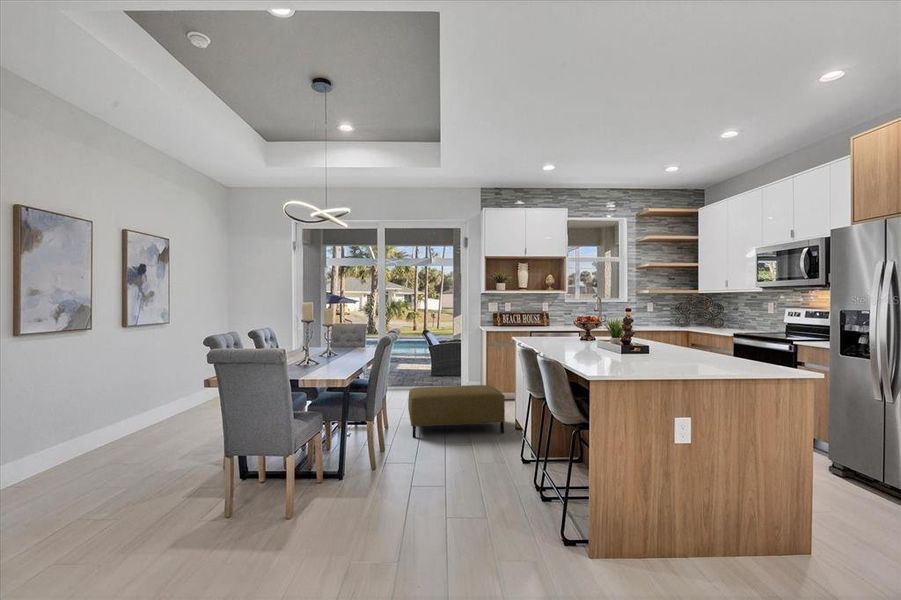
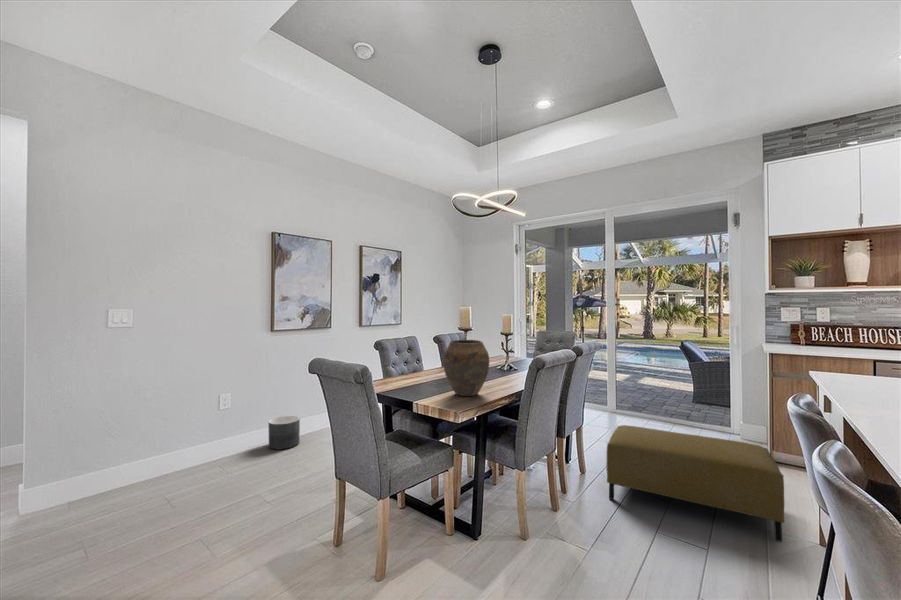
vase: none [310,328,348,371] -> present [443,340,489,396]
planter: none [17,440,67,484] -> present [269,416,300,450]

